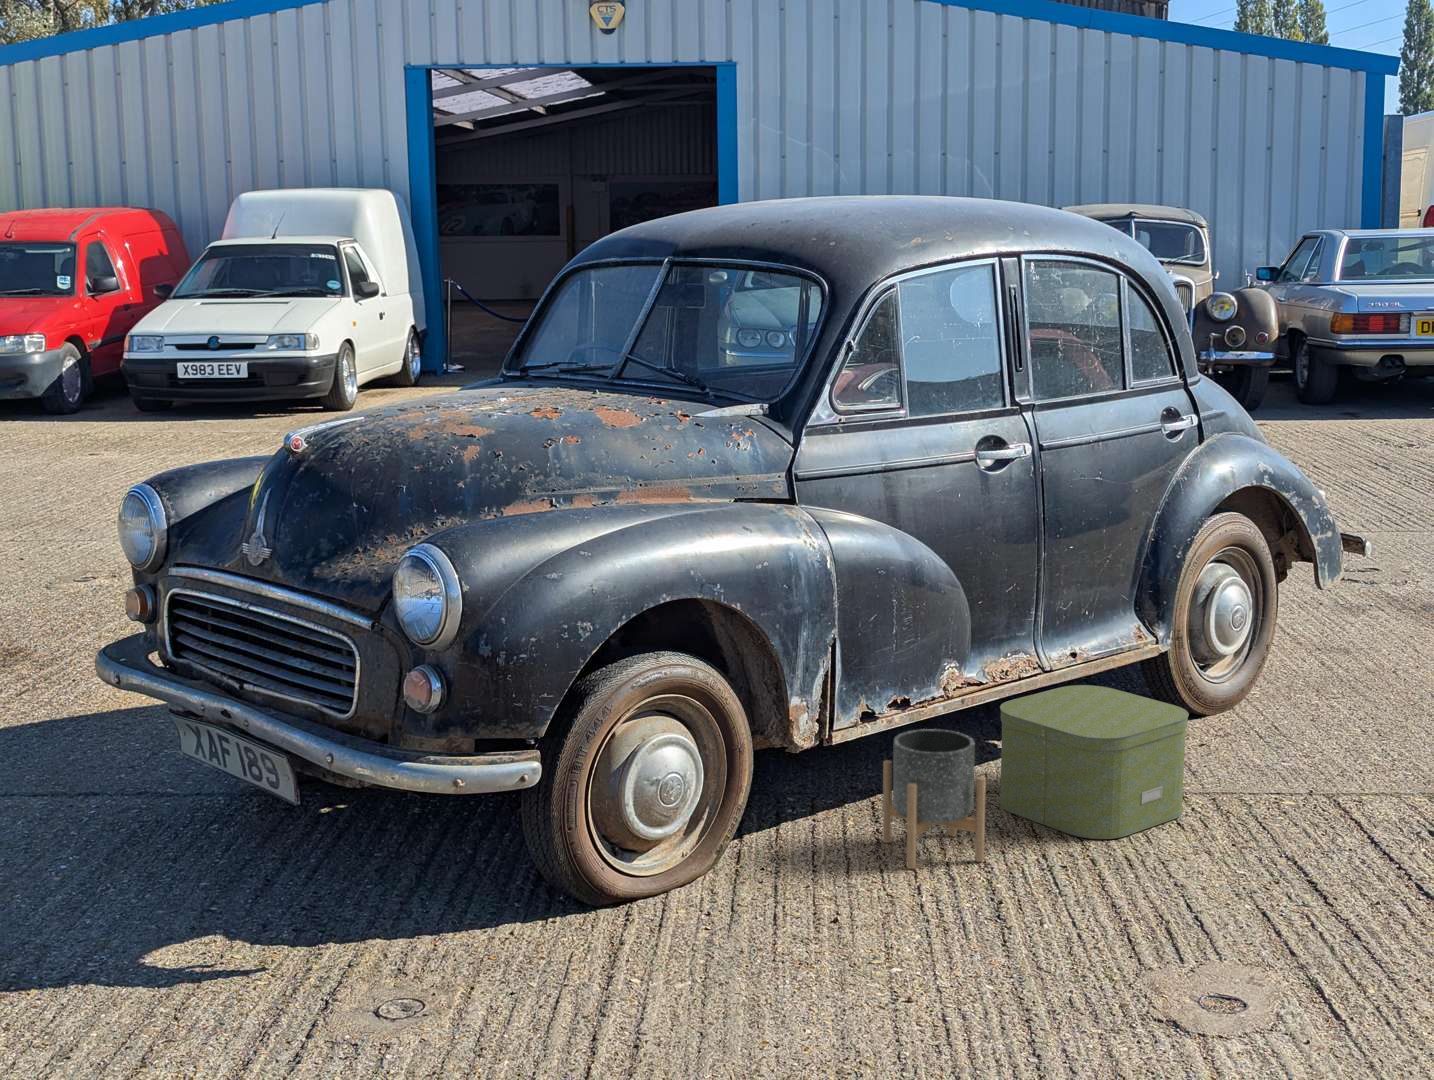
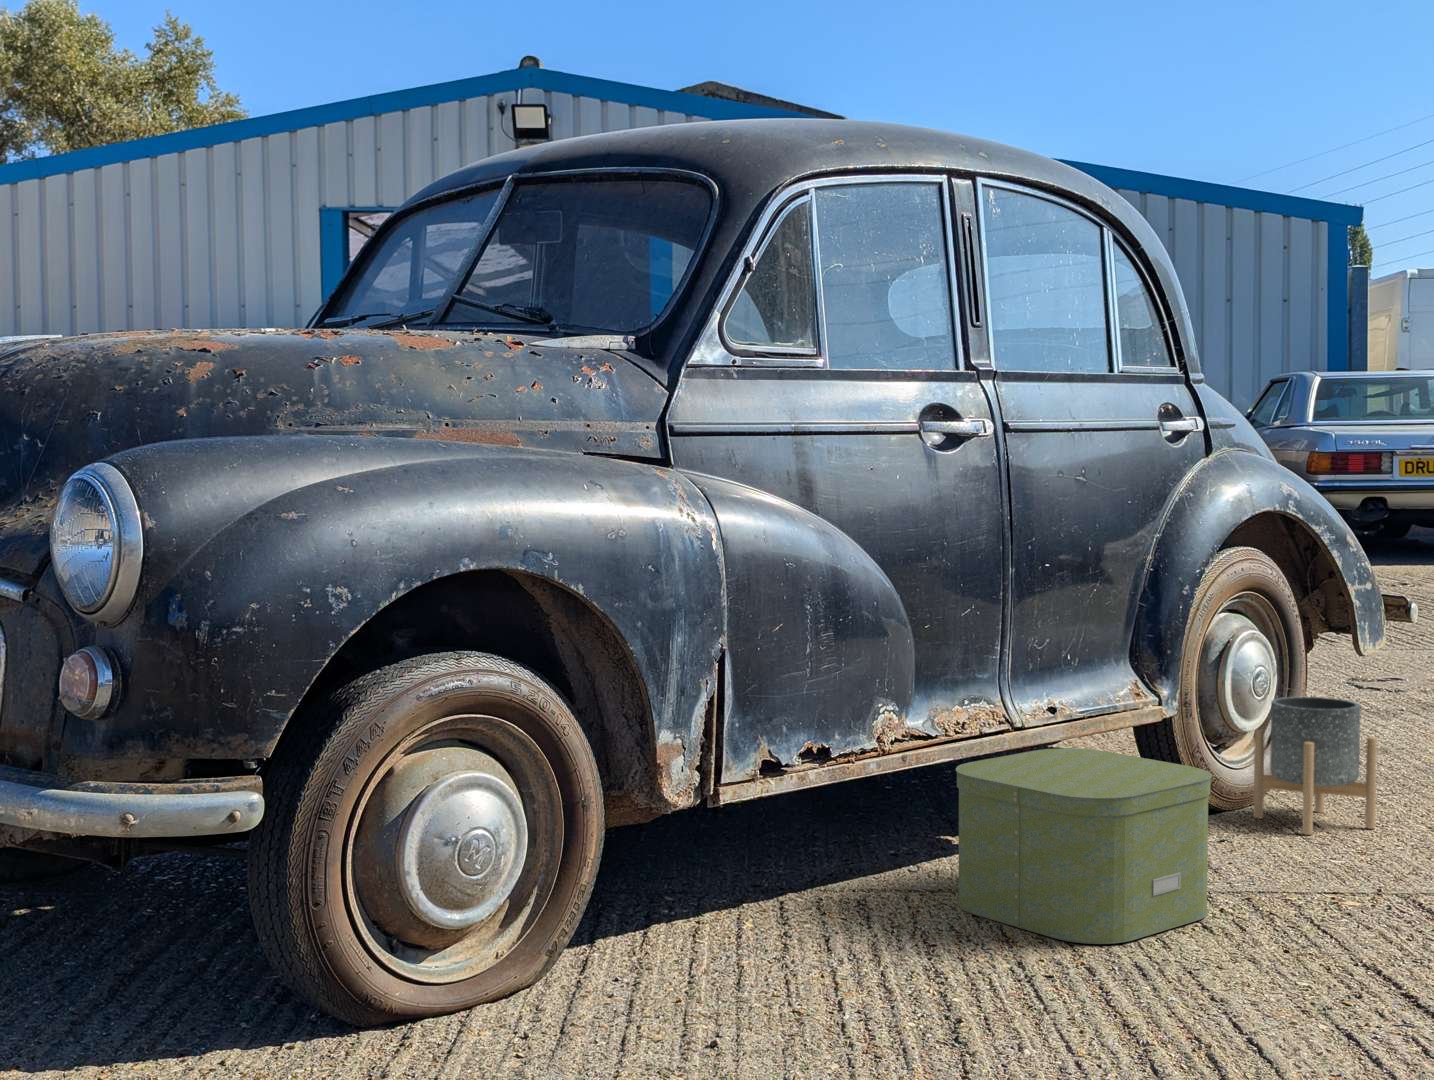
planter: present [883,729,986,869] -> present [1254,697,1377,835]

